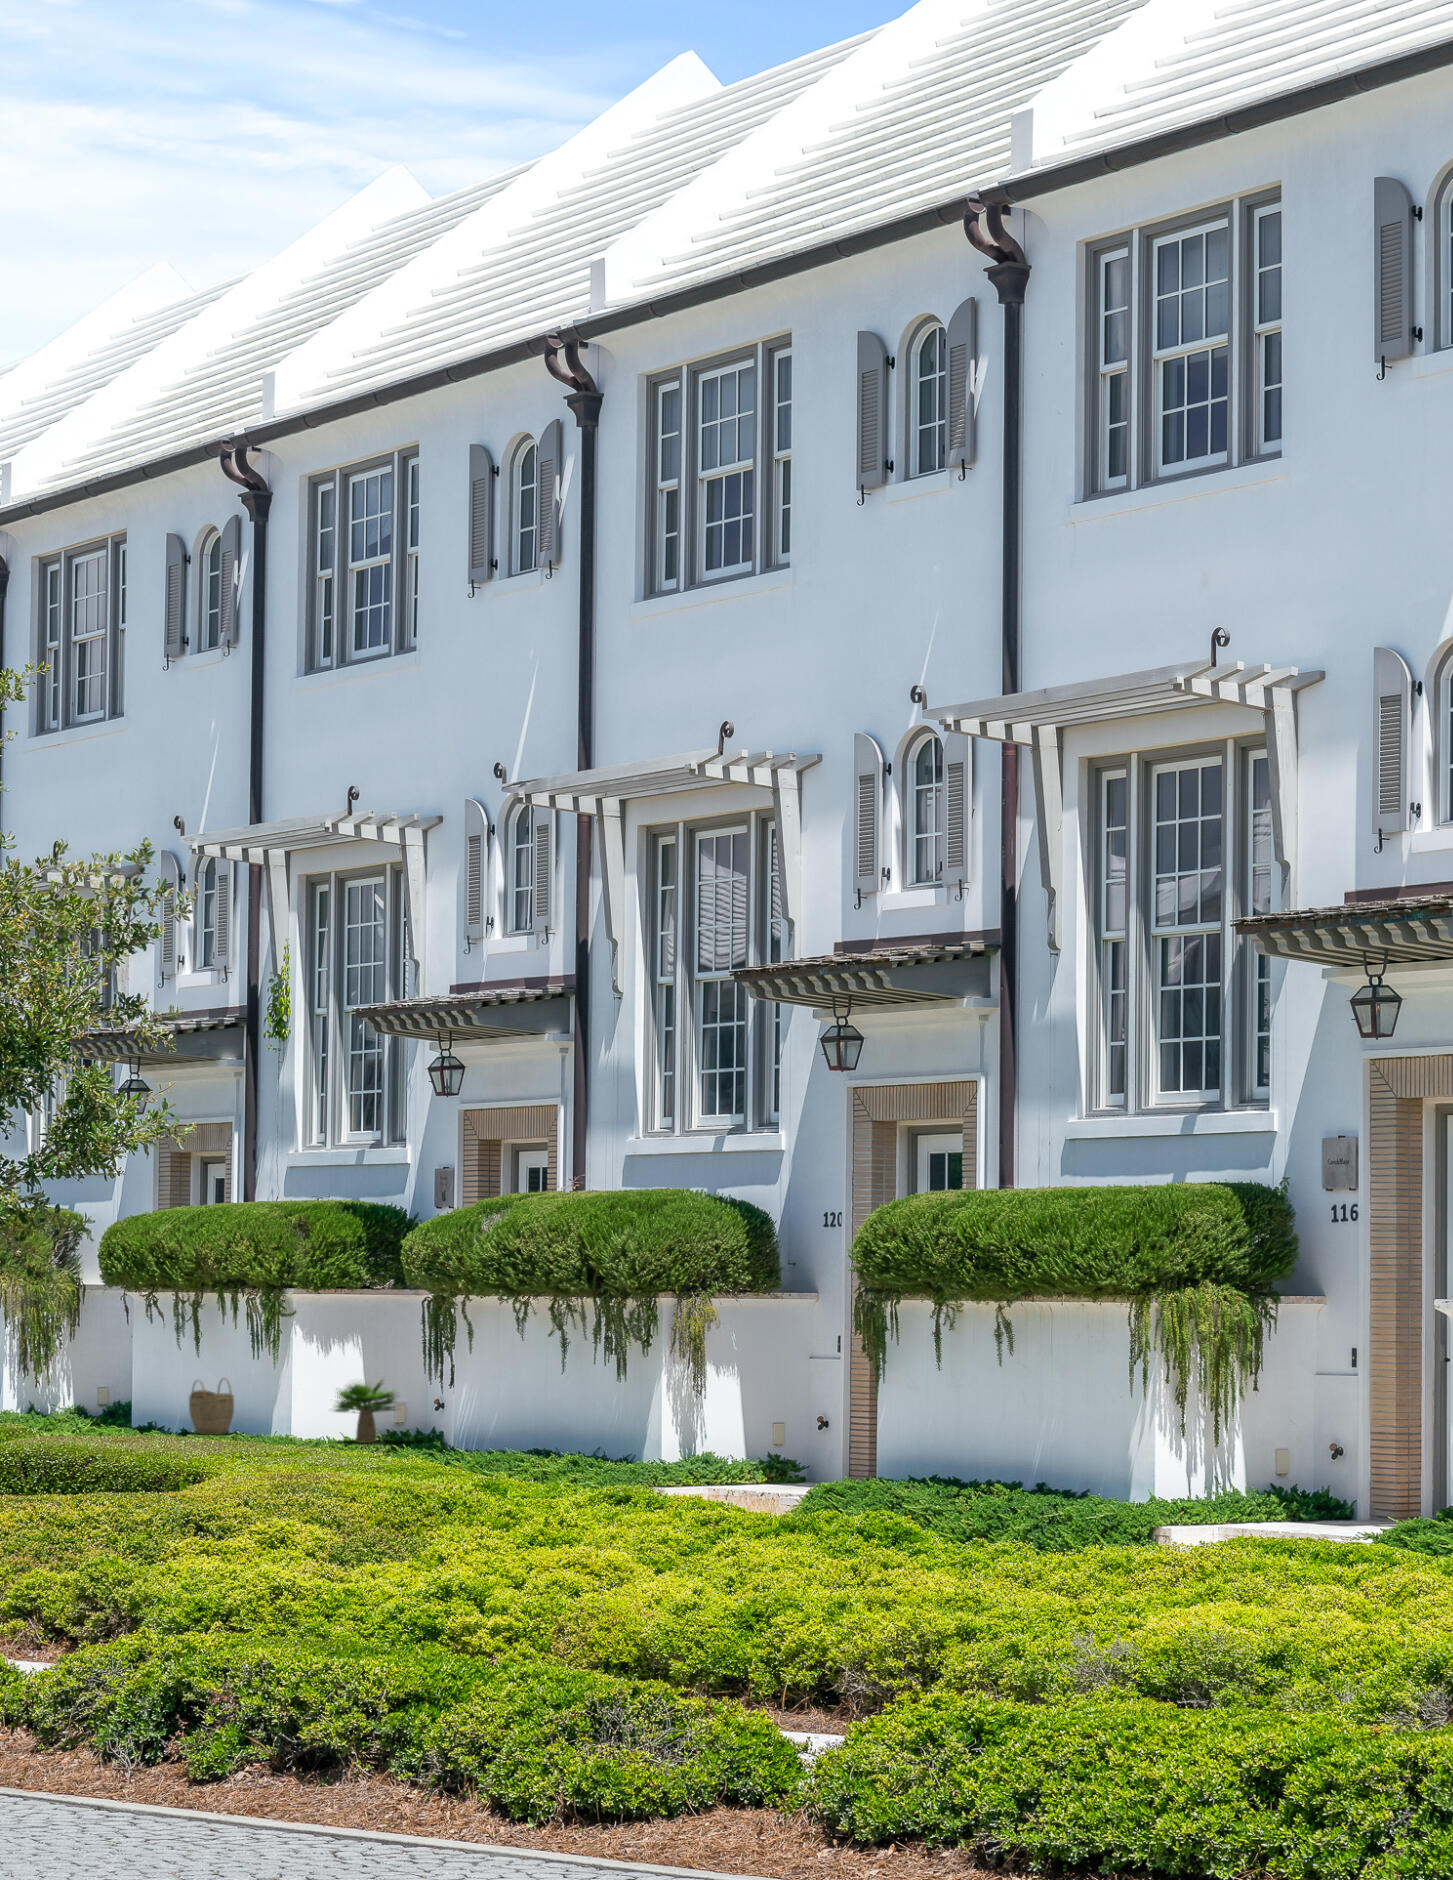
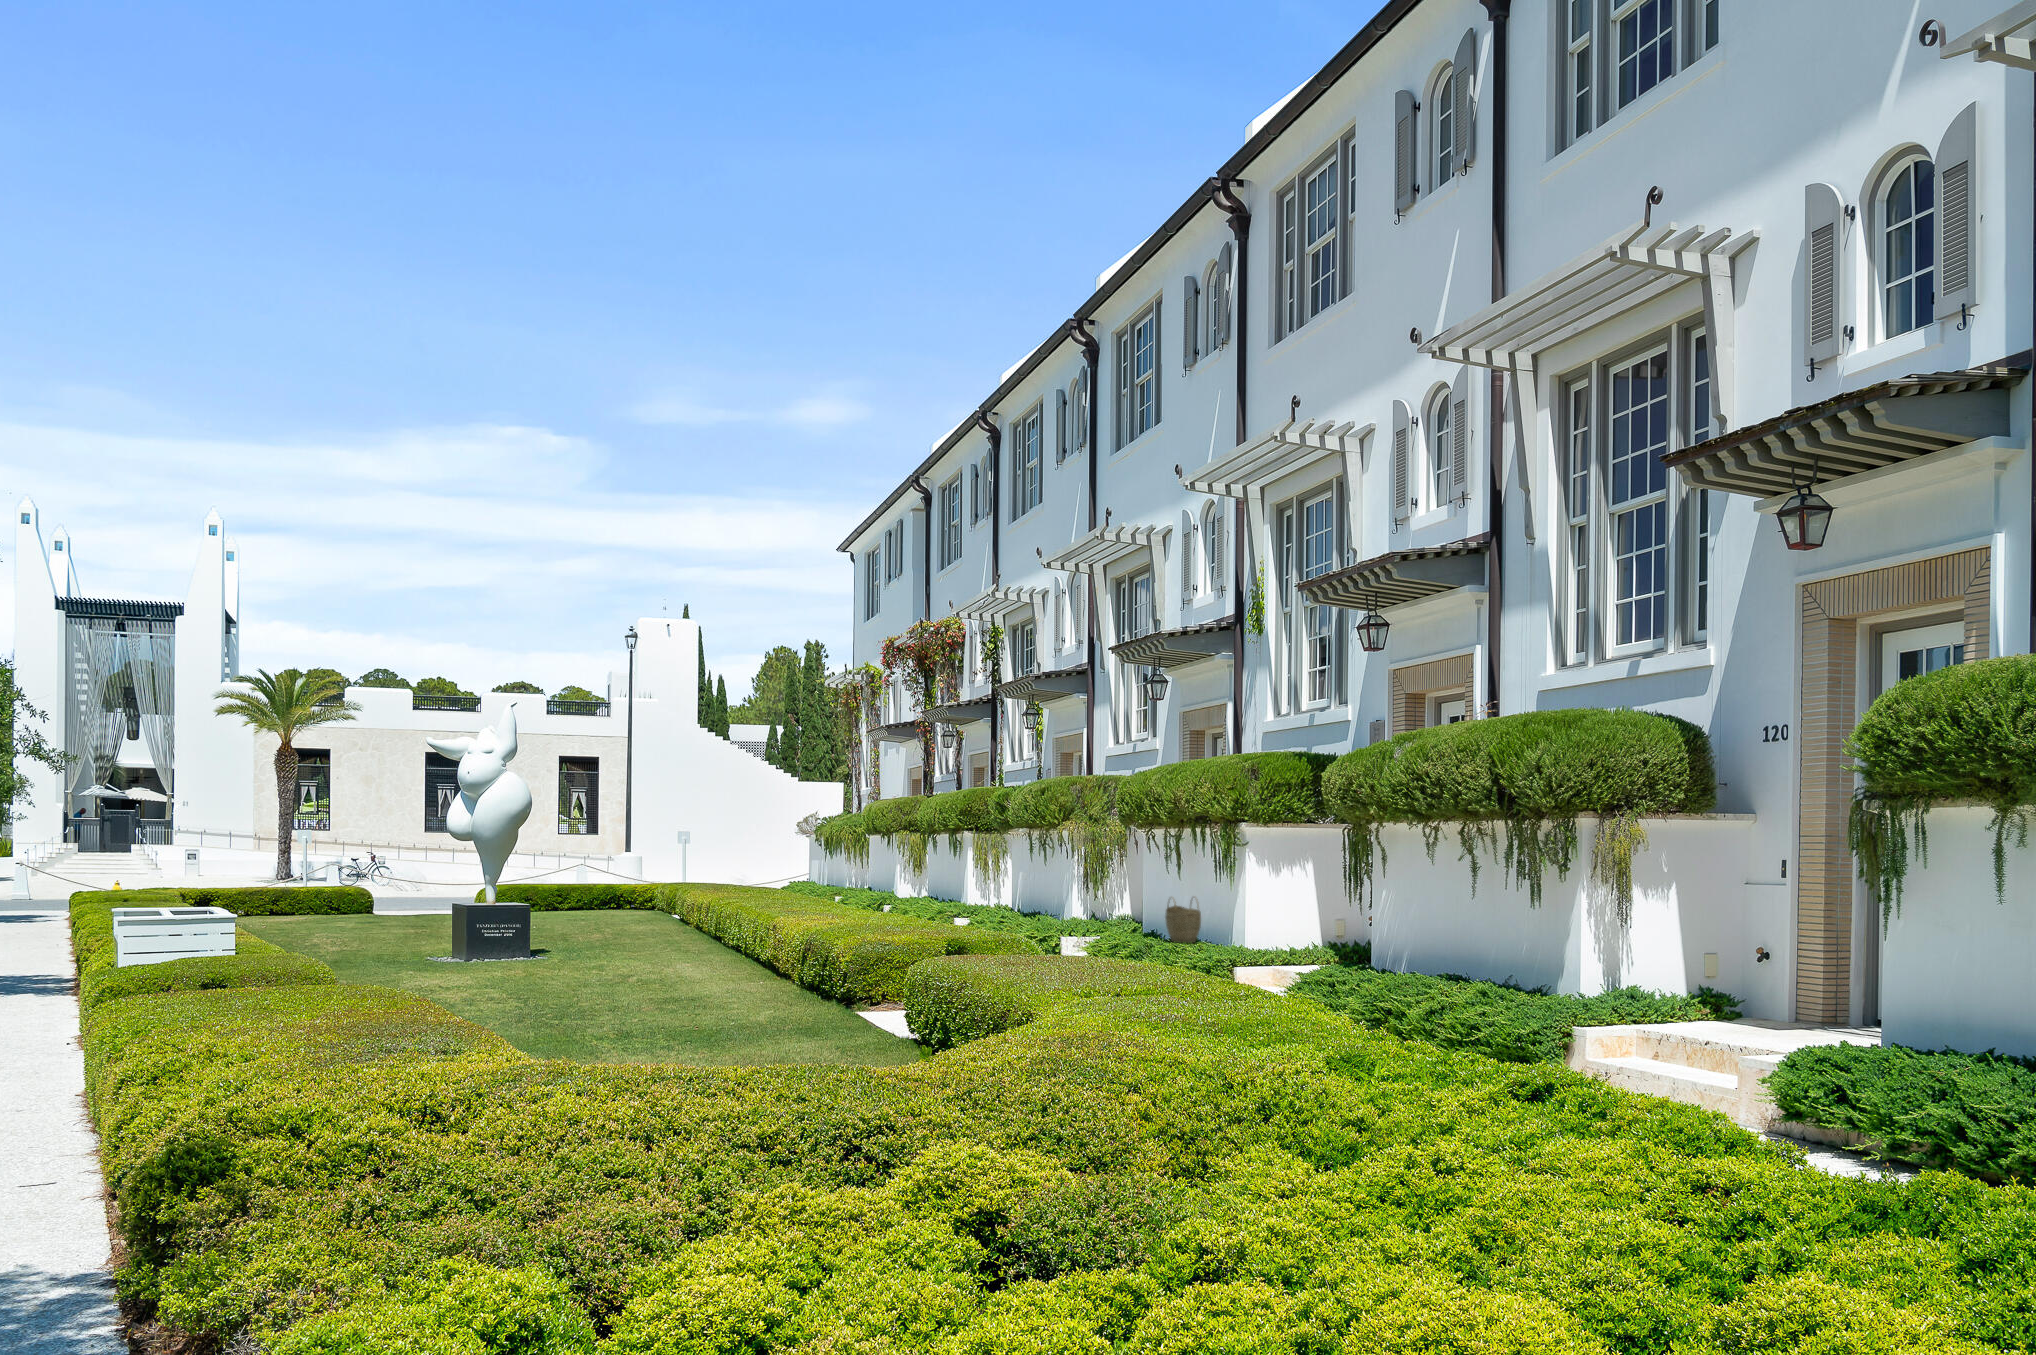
potted plant: present [334,1380,398,1443] -> none [1269,898,1339,957]

